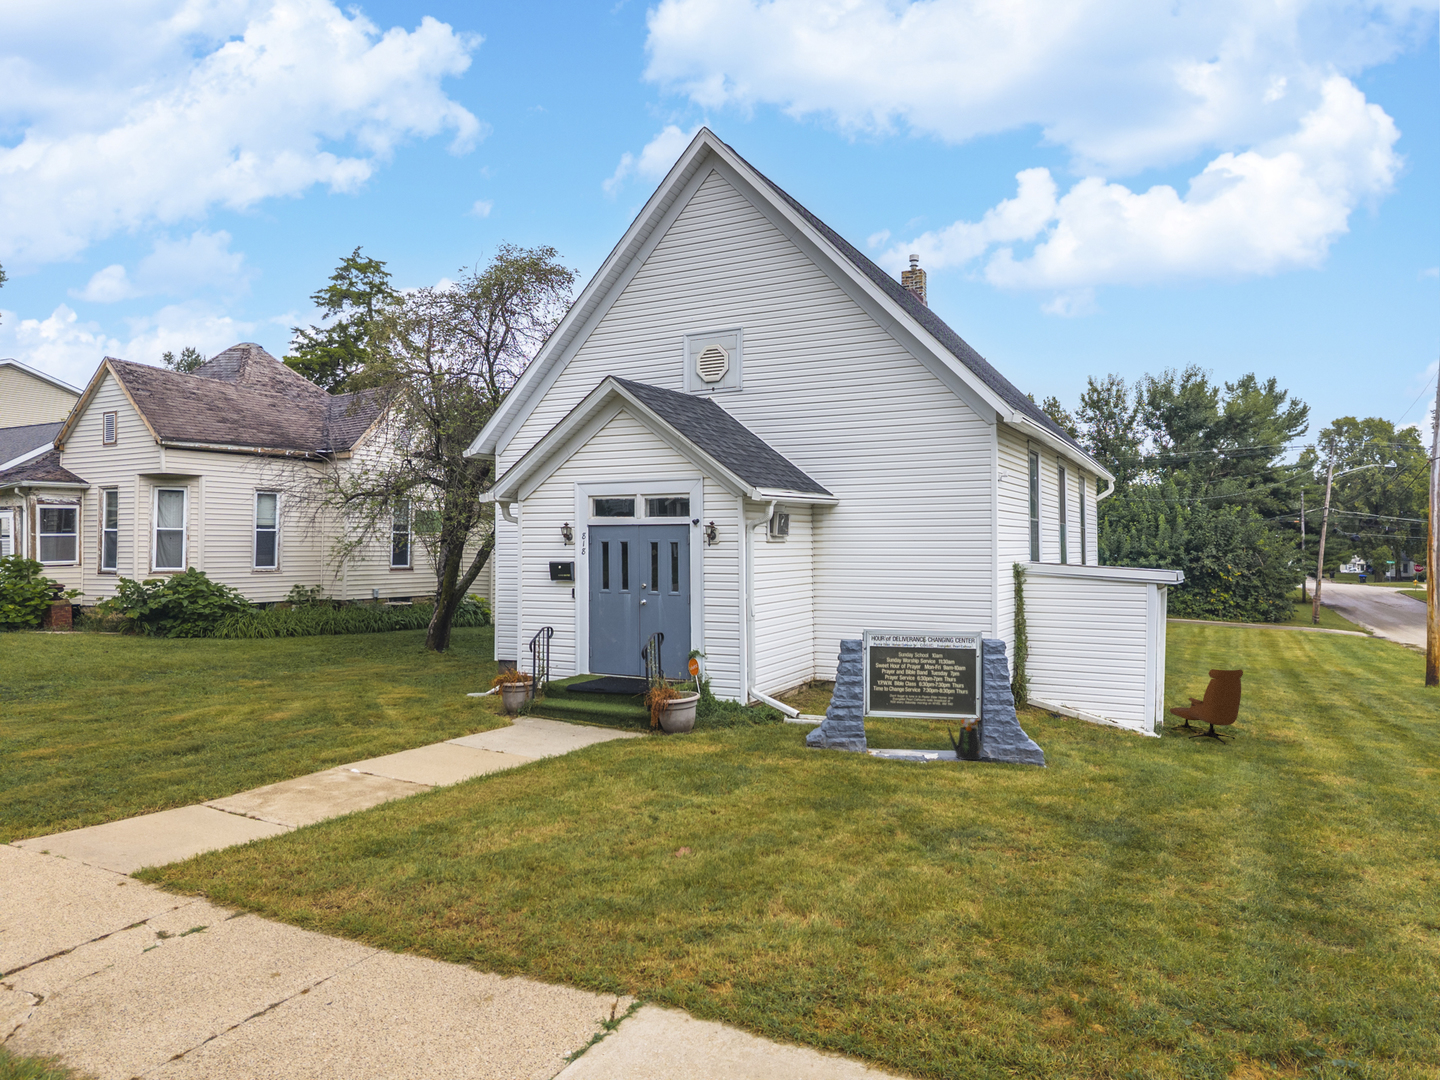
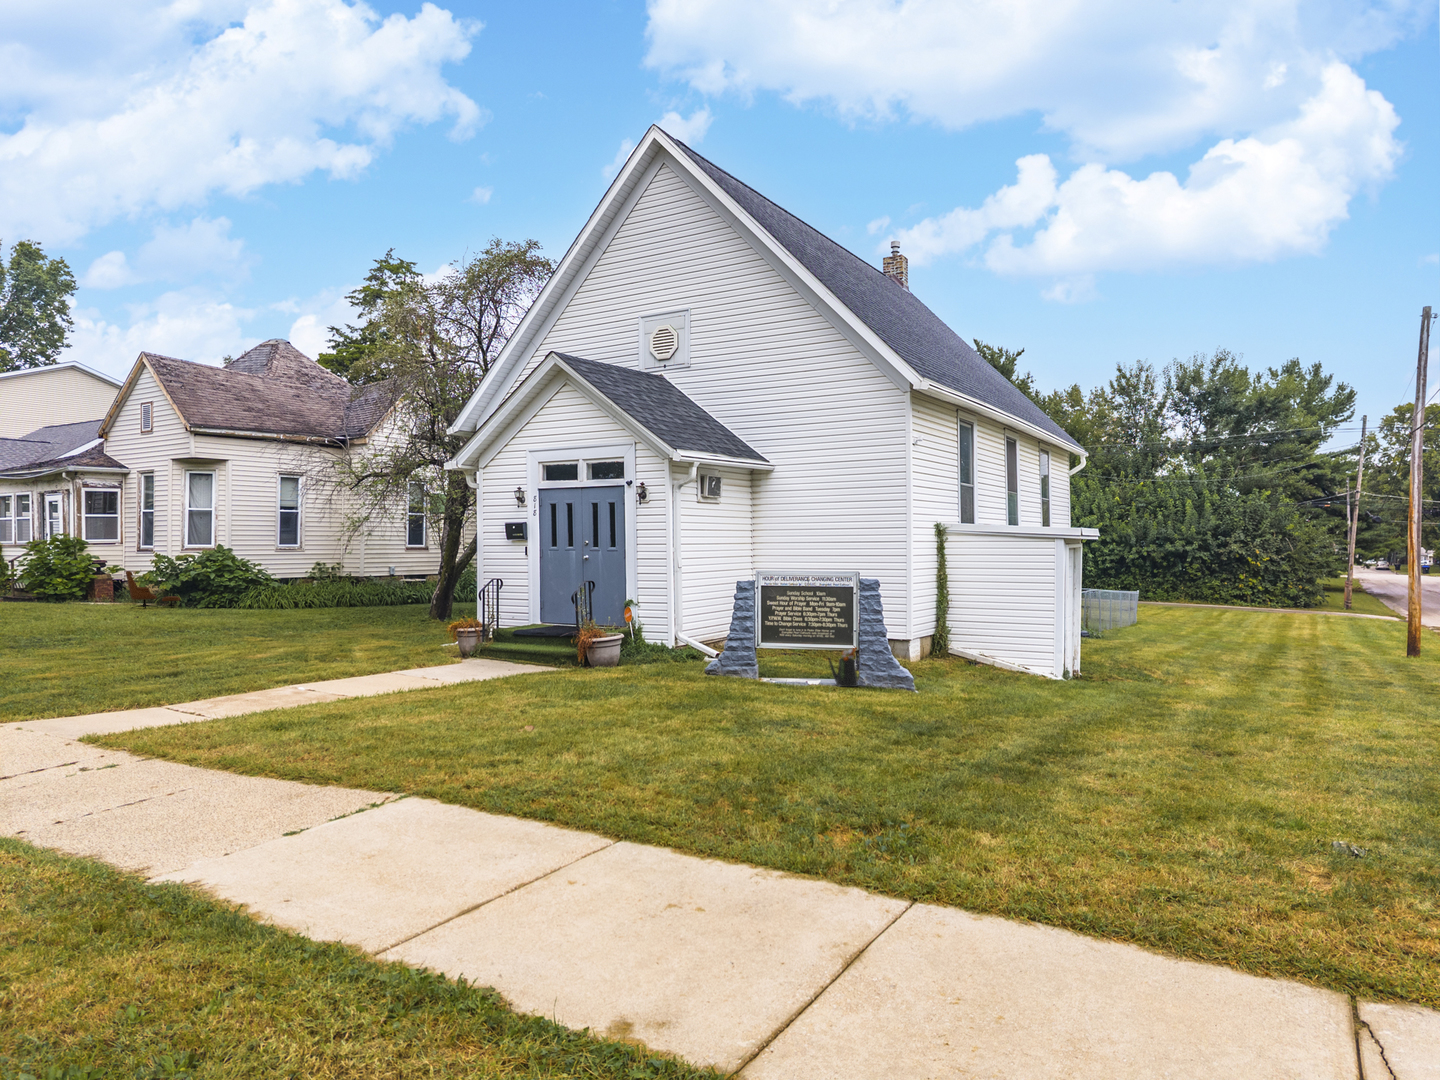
lounge chair: present [1170,669,1243,745] -> present [126,571,181,608]

